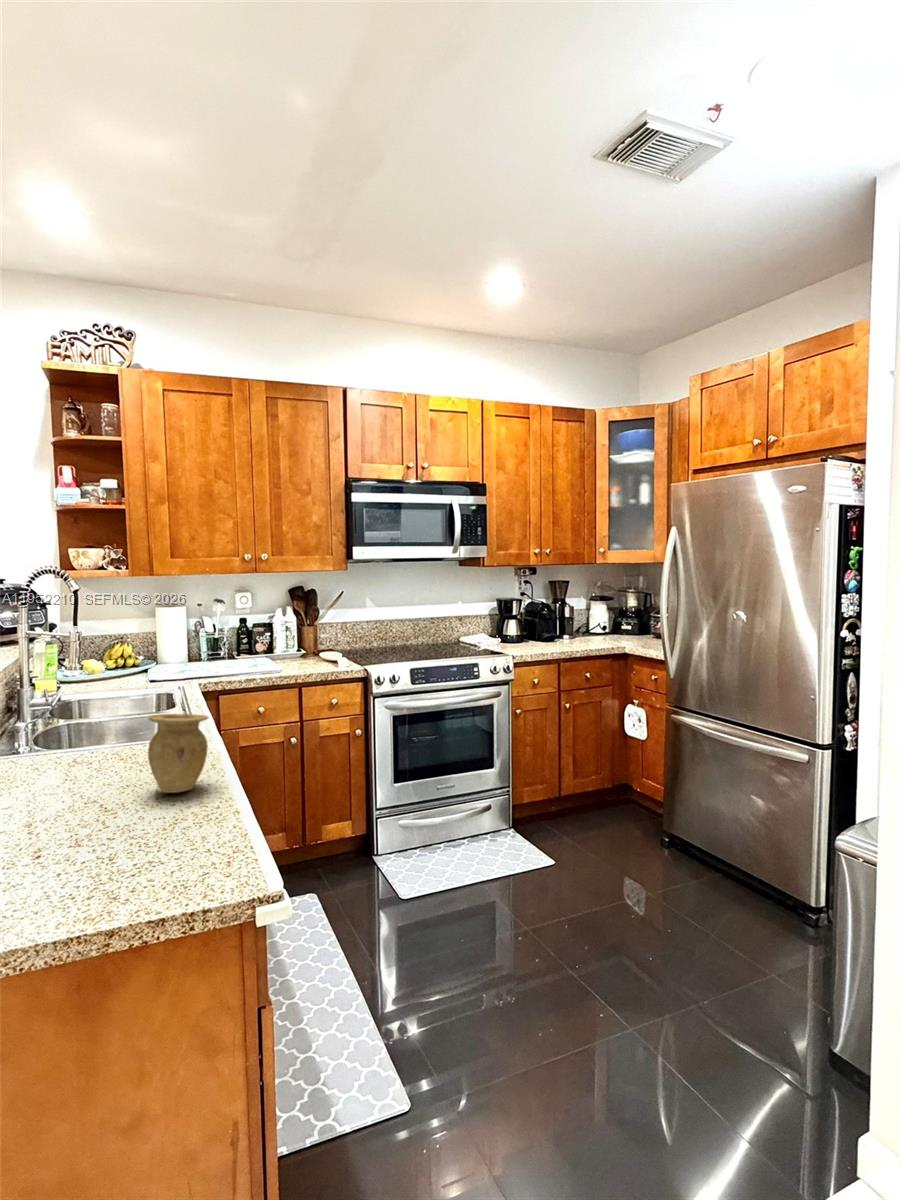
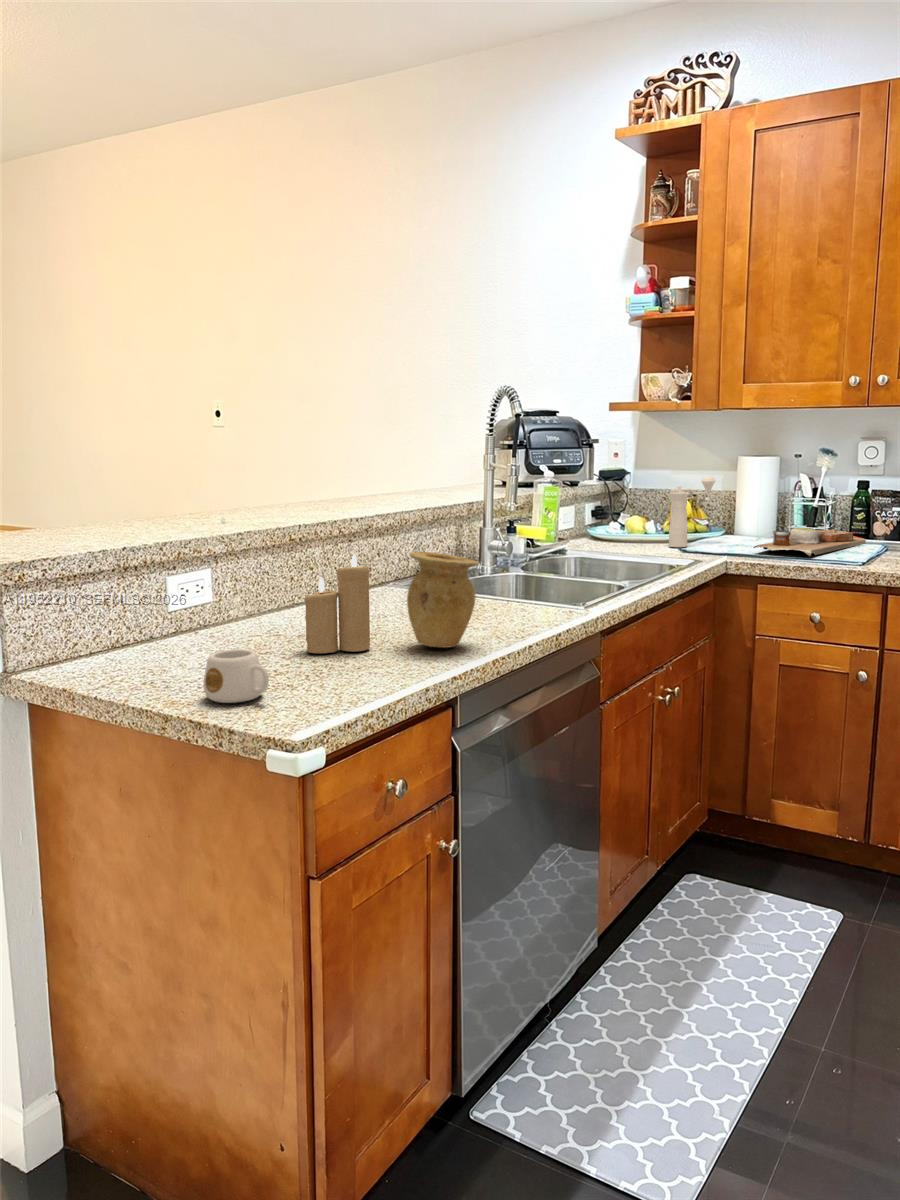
pepper mill: none [130,624,159,678] -> present [669,477,715,547]
cutting board: none [206,651,255,672] -> present [754,528,866,556]
candle: none [67,729,128,831] -> present [304,554,370,653]
mug: none [98,838,179,899] -> present [204,649,269,703]

